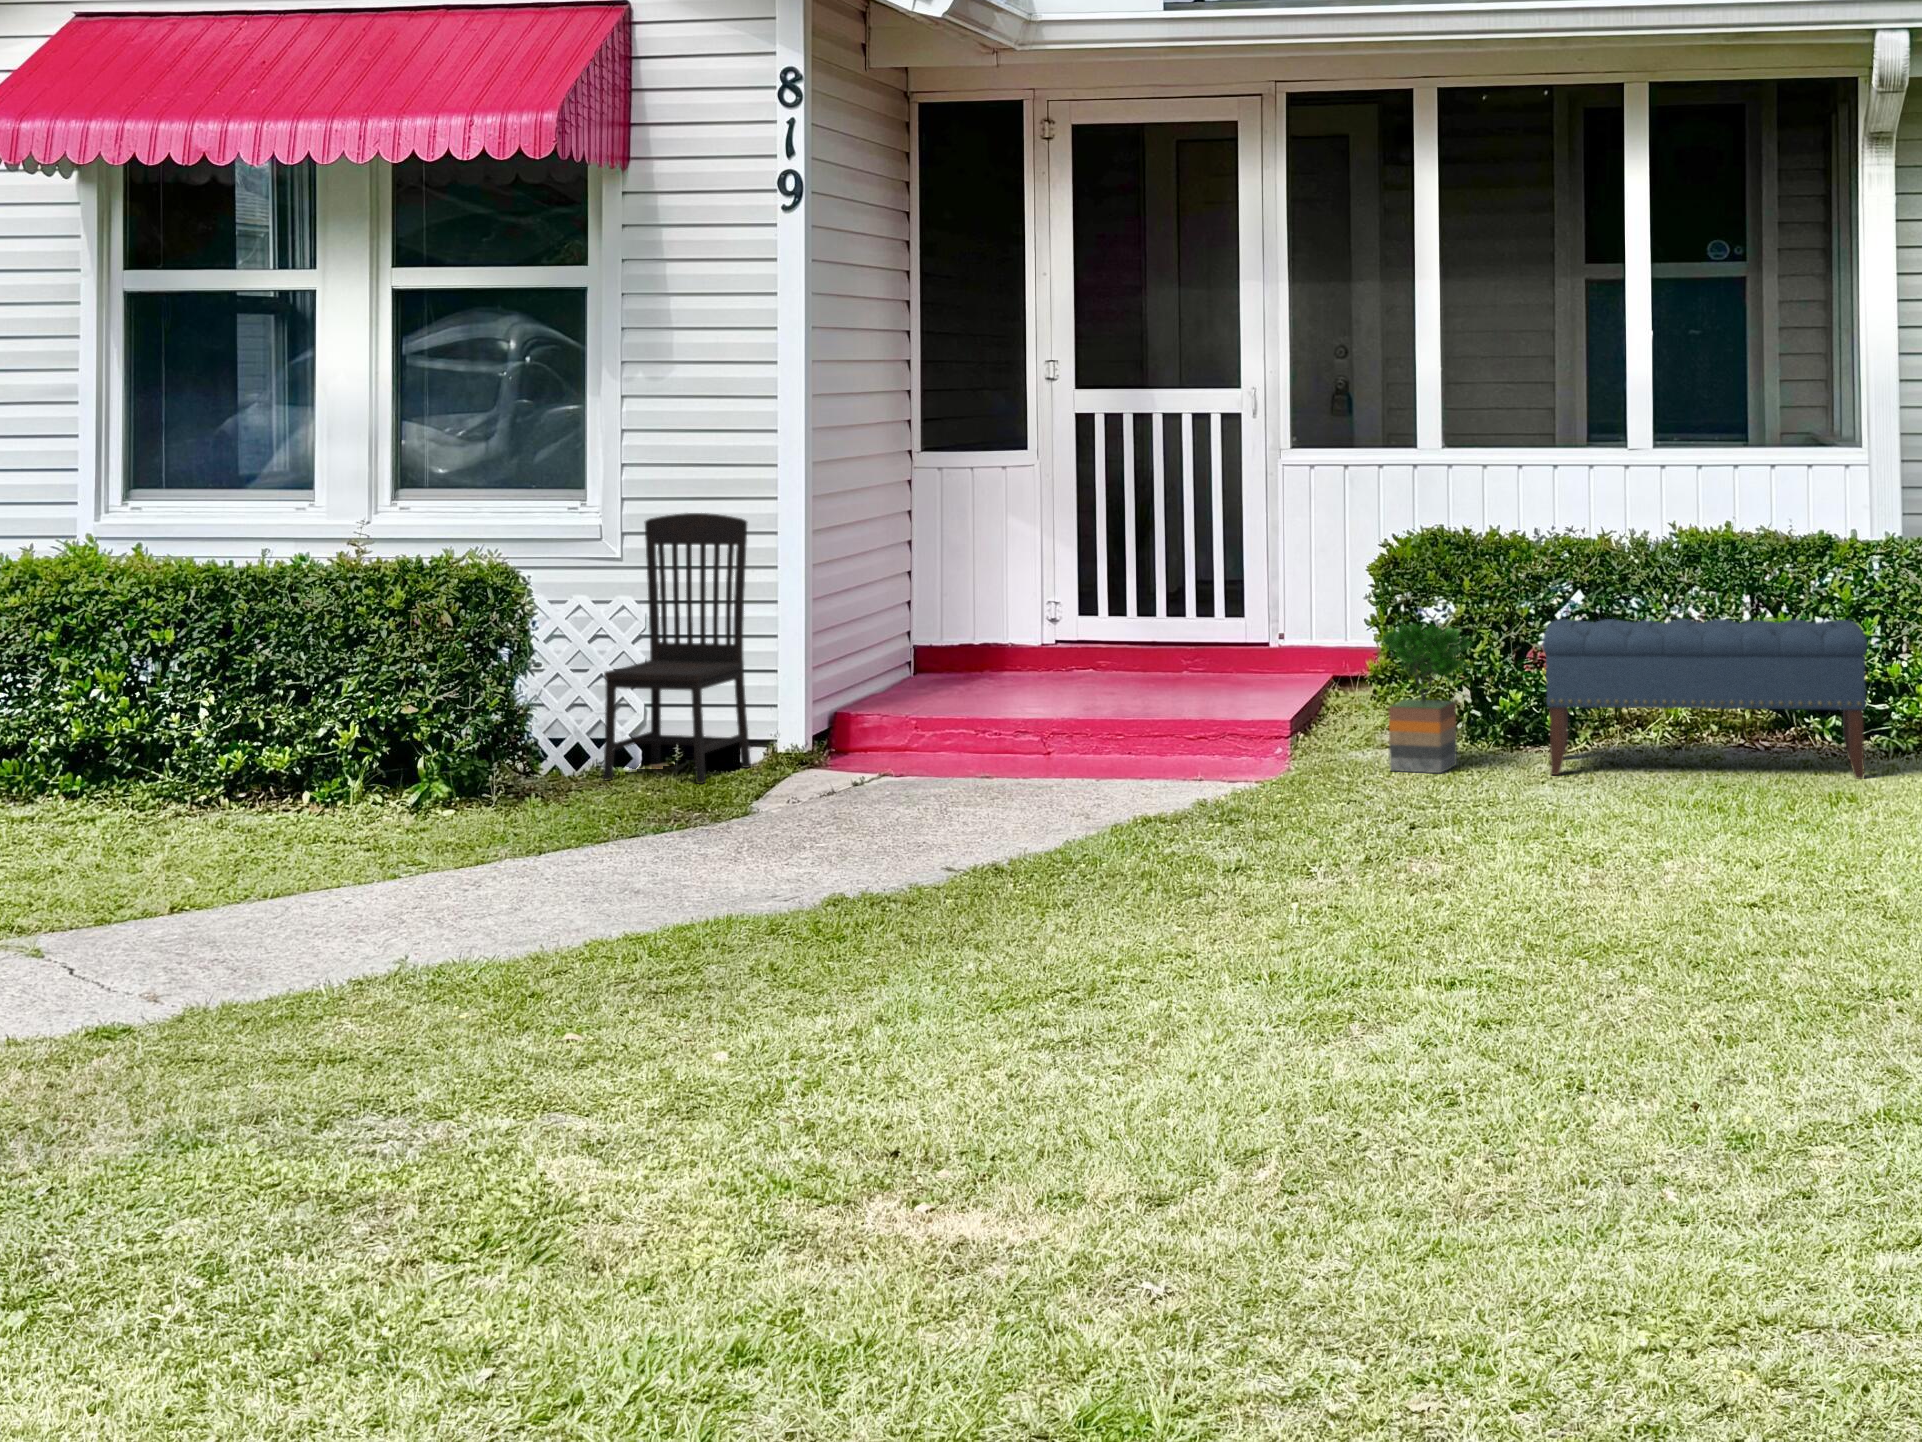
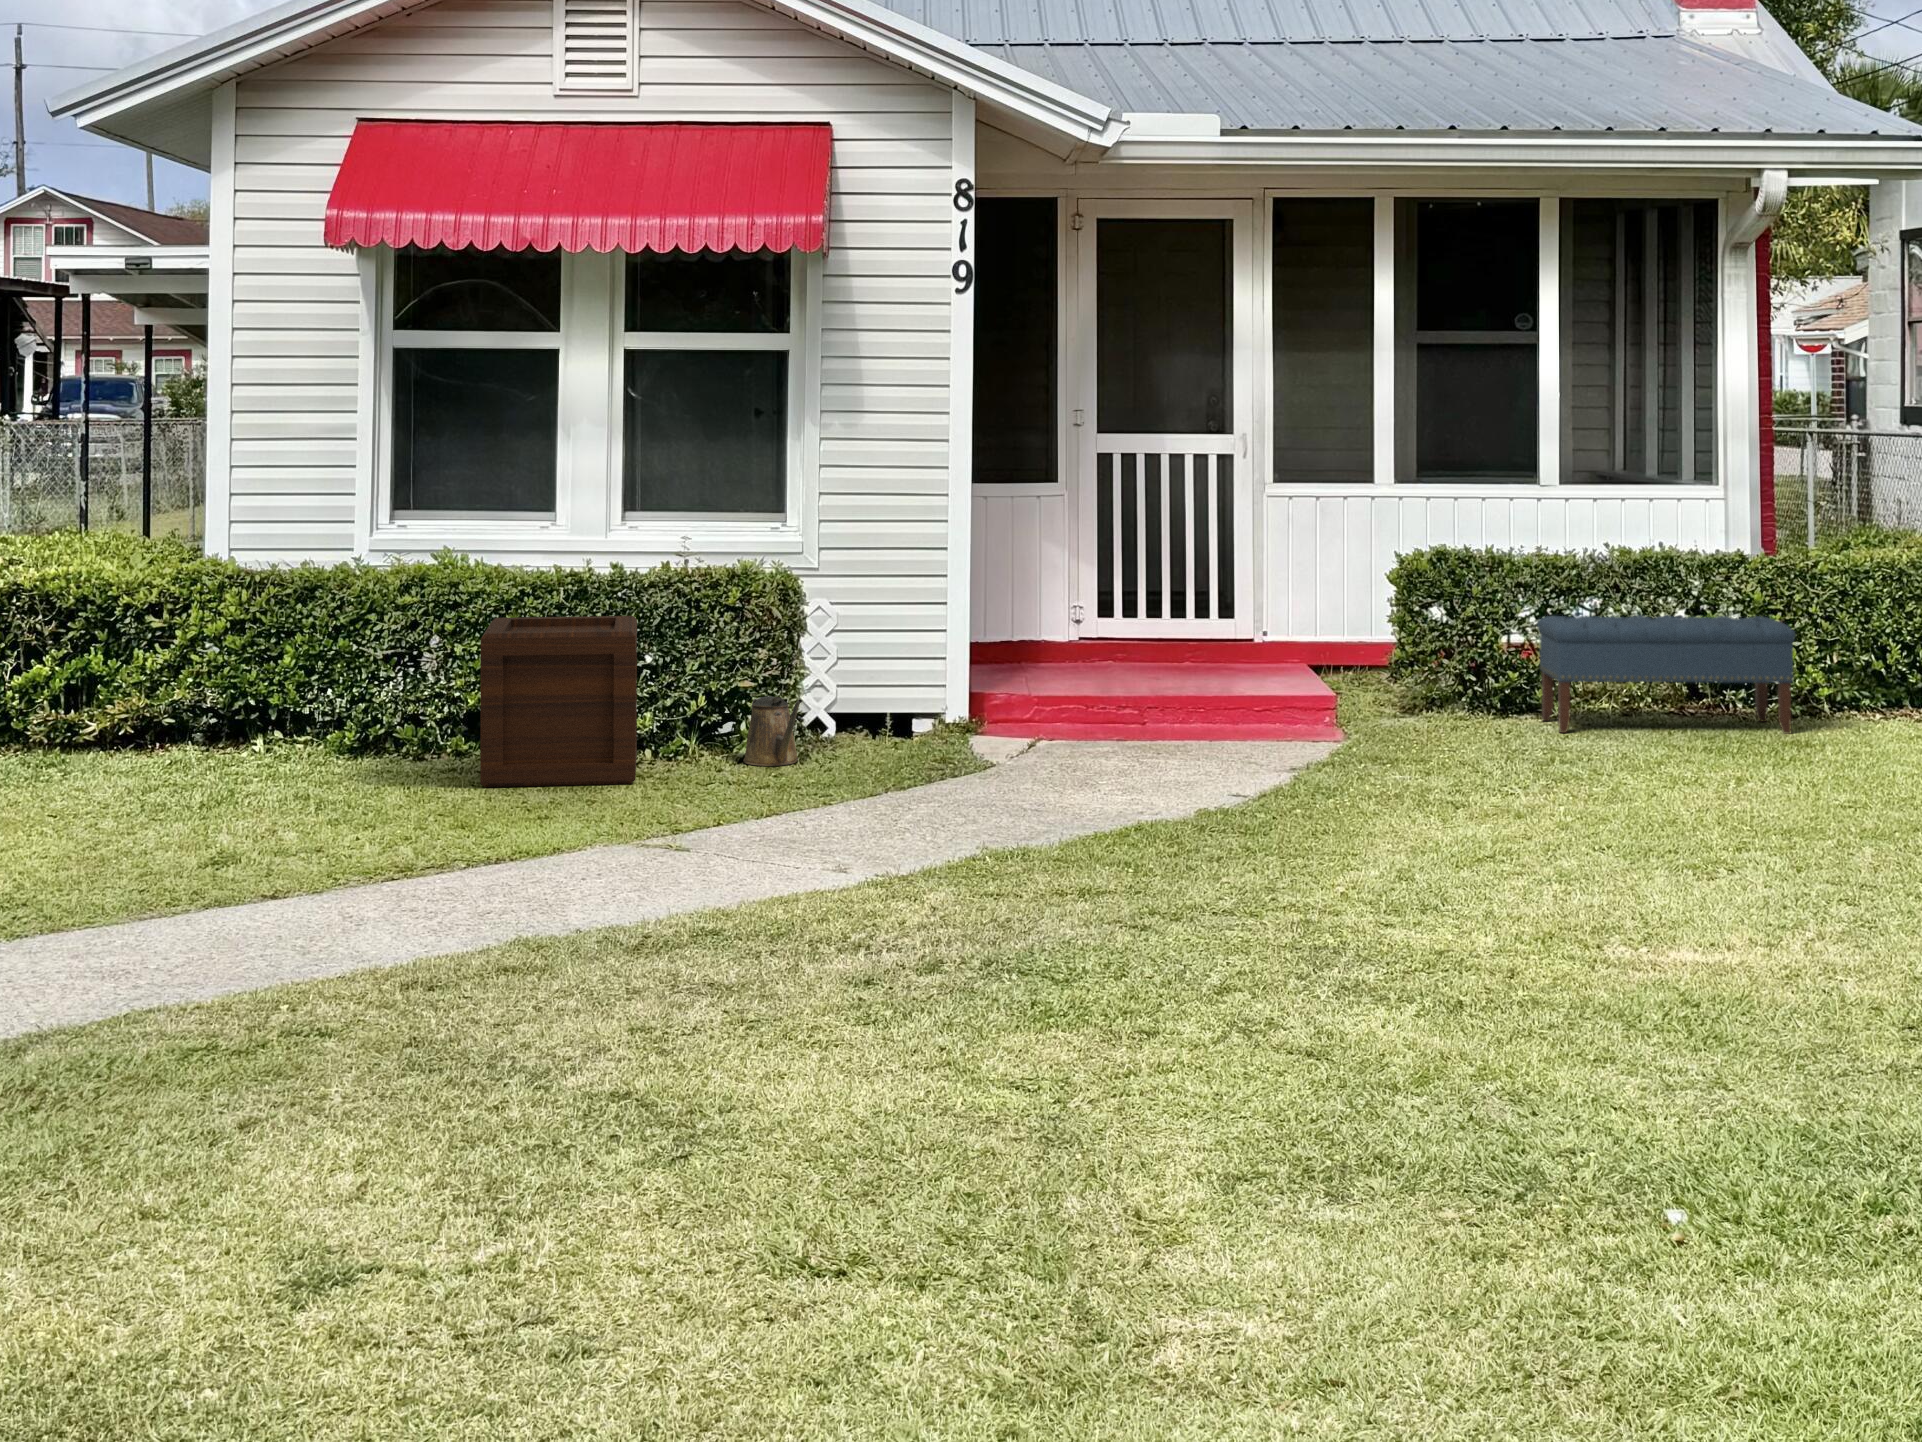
chair: present [603,513,751,783] -> none [827,530,930,745]
wooden crate: none [98,621,345,832] -> present [480,616,637,787]
potted tree: present [1382,623,1470,773] -> none [1420,617,1498,733]
watering can: none [460,722,532,809] -> present [743,696,802,766]

